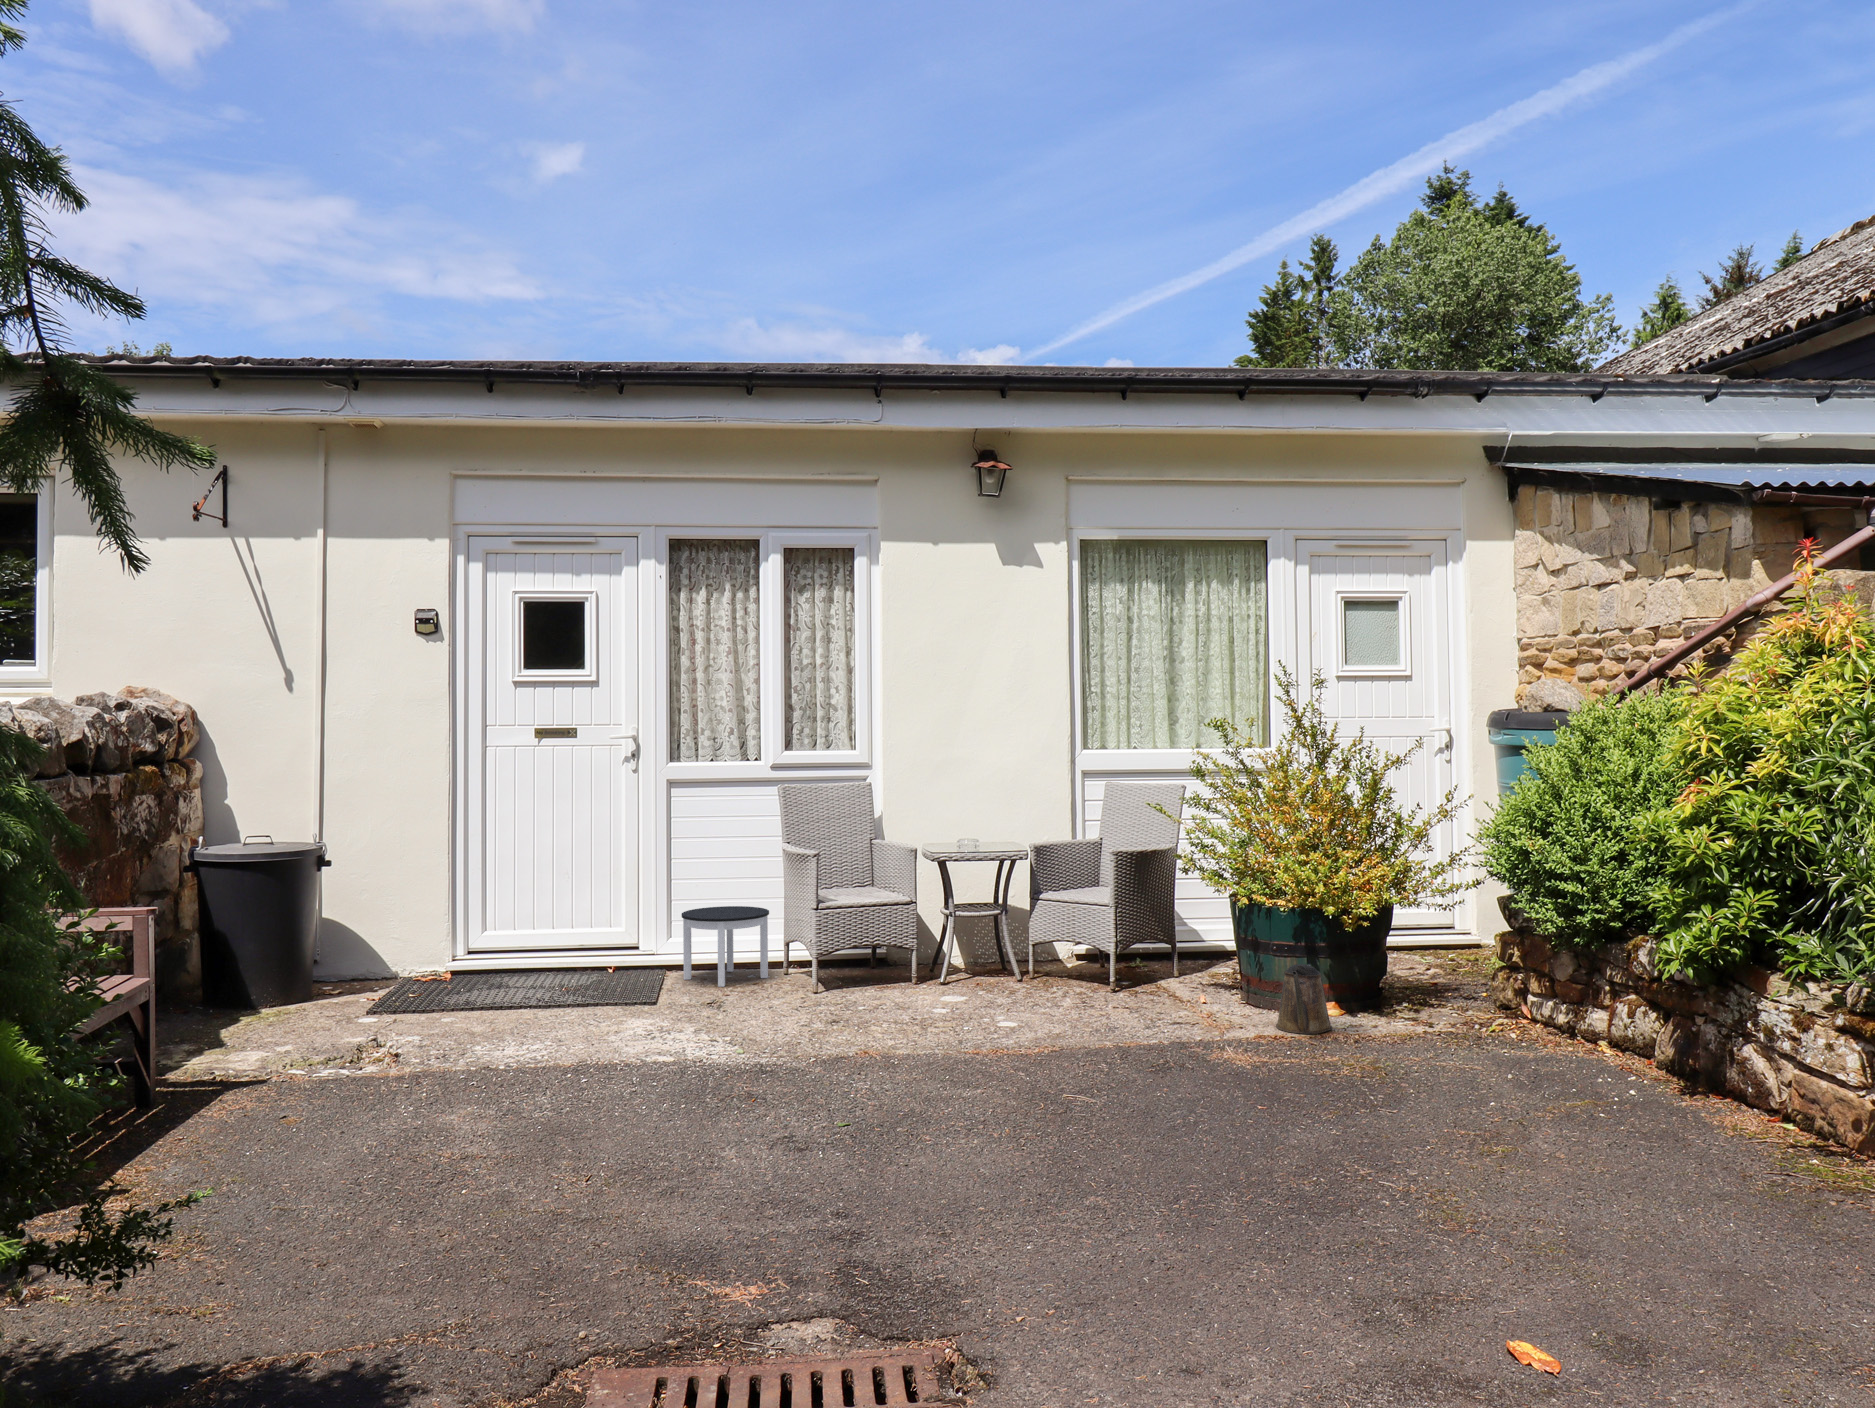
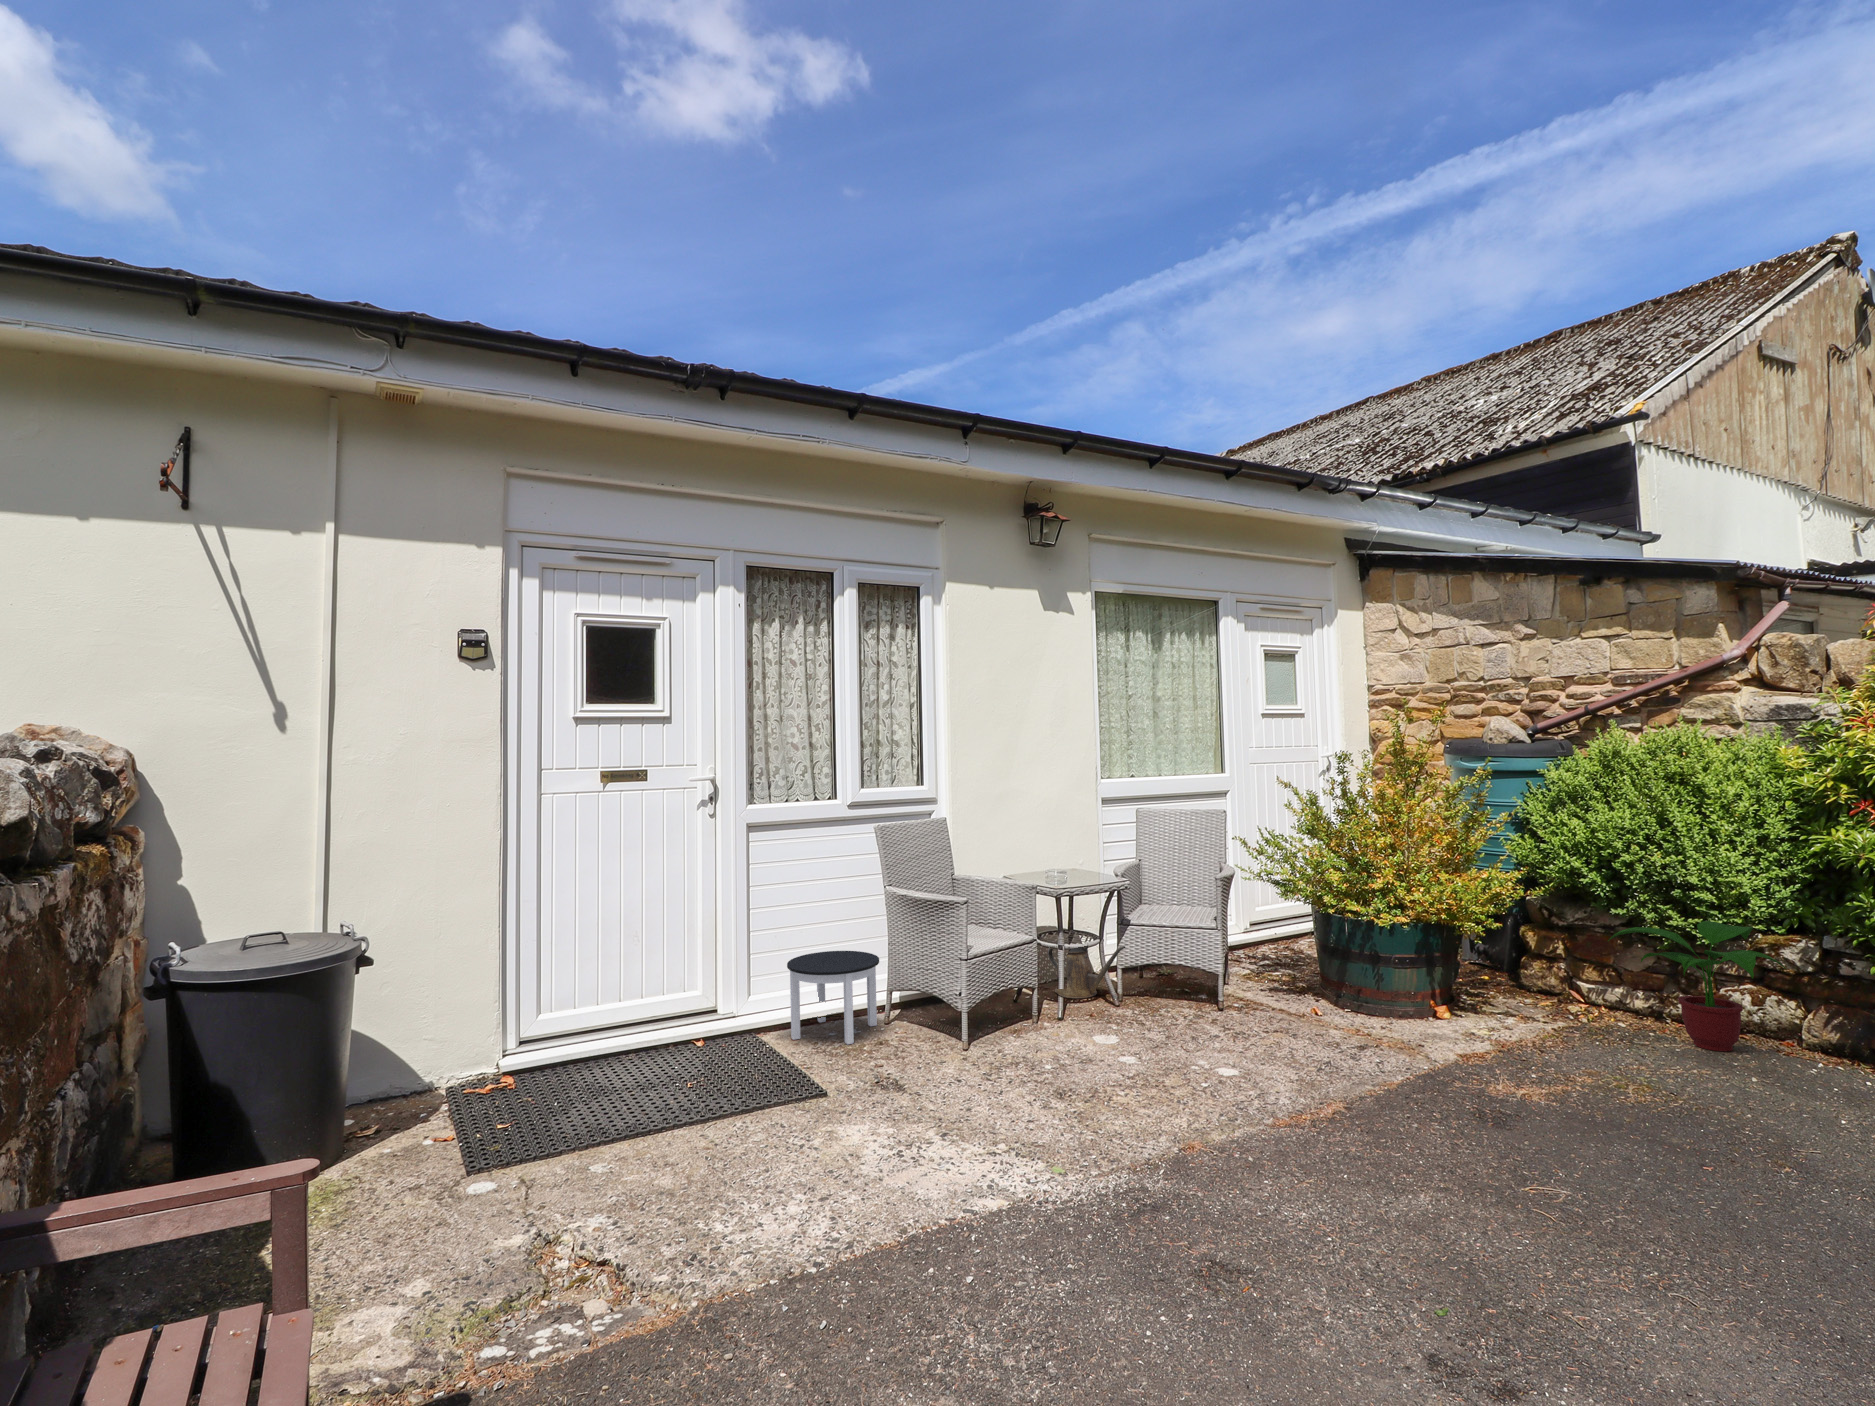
potted plant: none [1485,938,1644,1086] -> present [1608,921,1786,1051]
watering can: present [1276,964,1332,1034] -> present [1048,945,1125,998]

